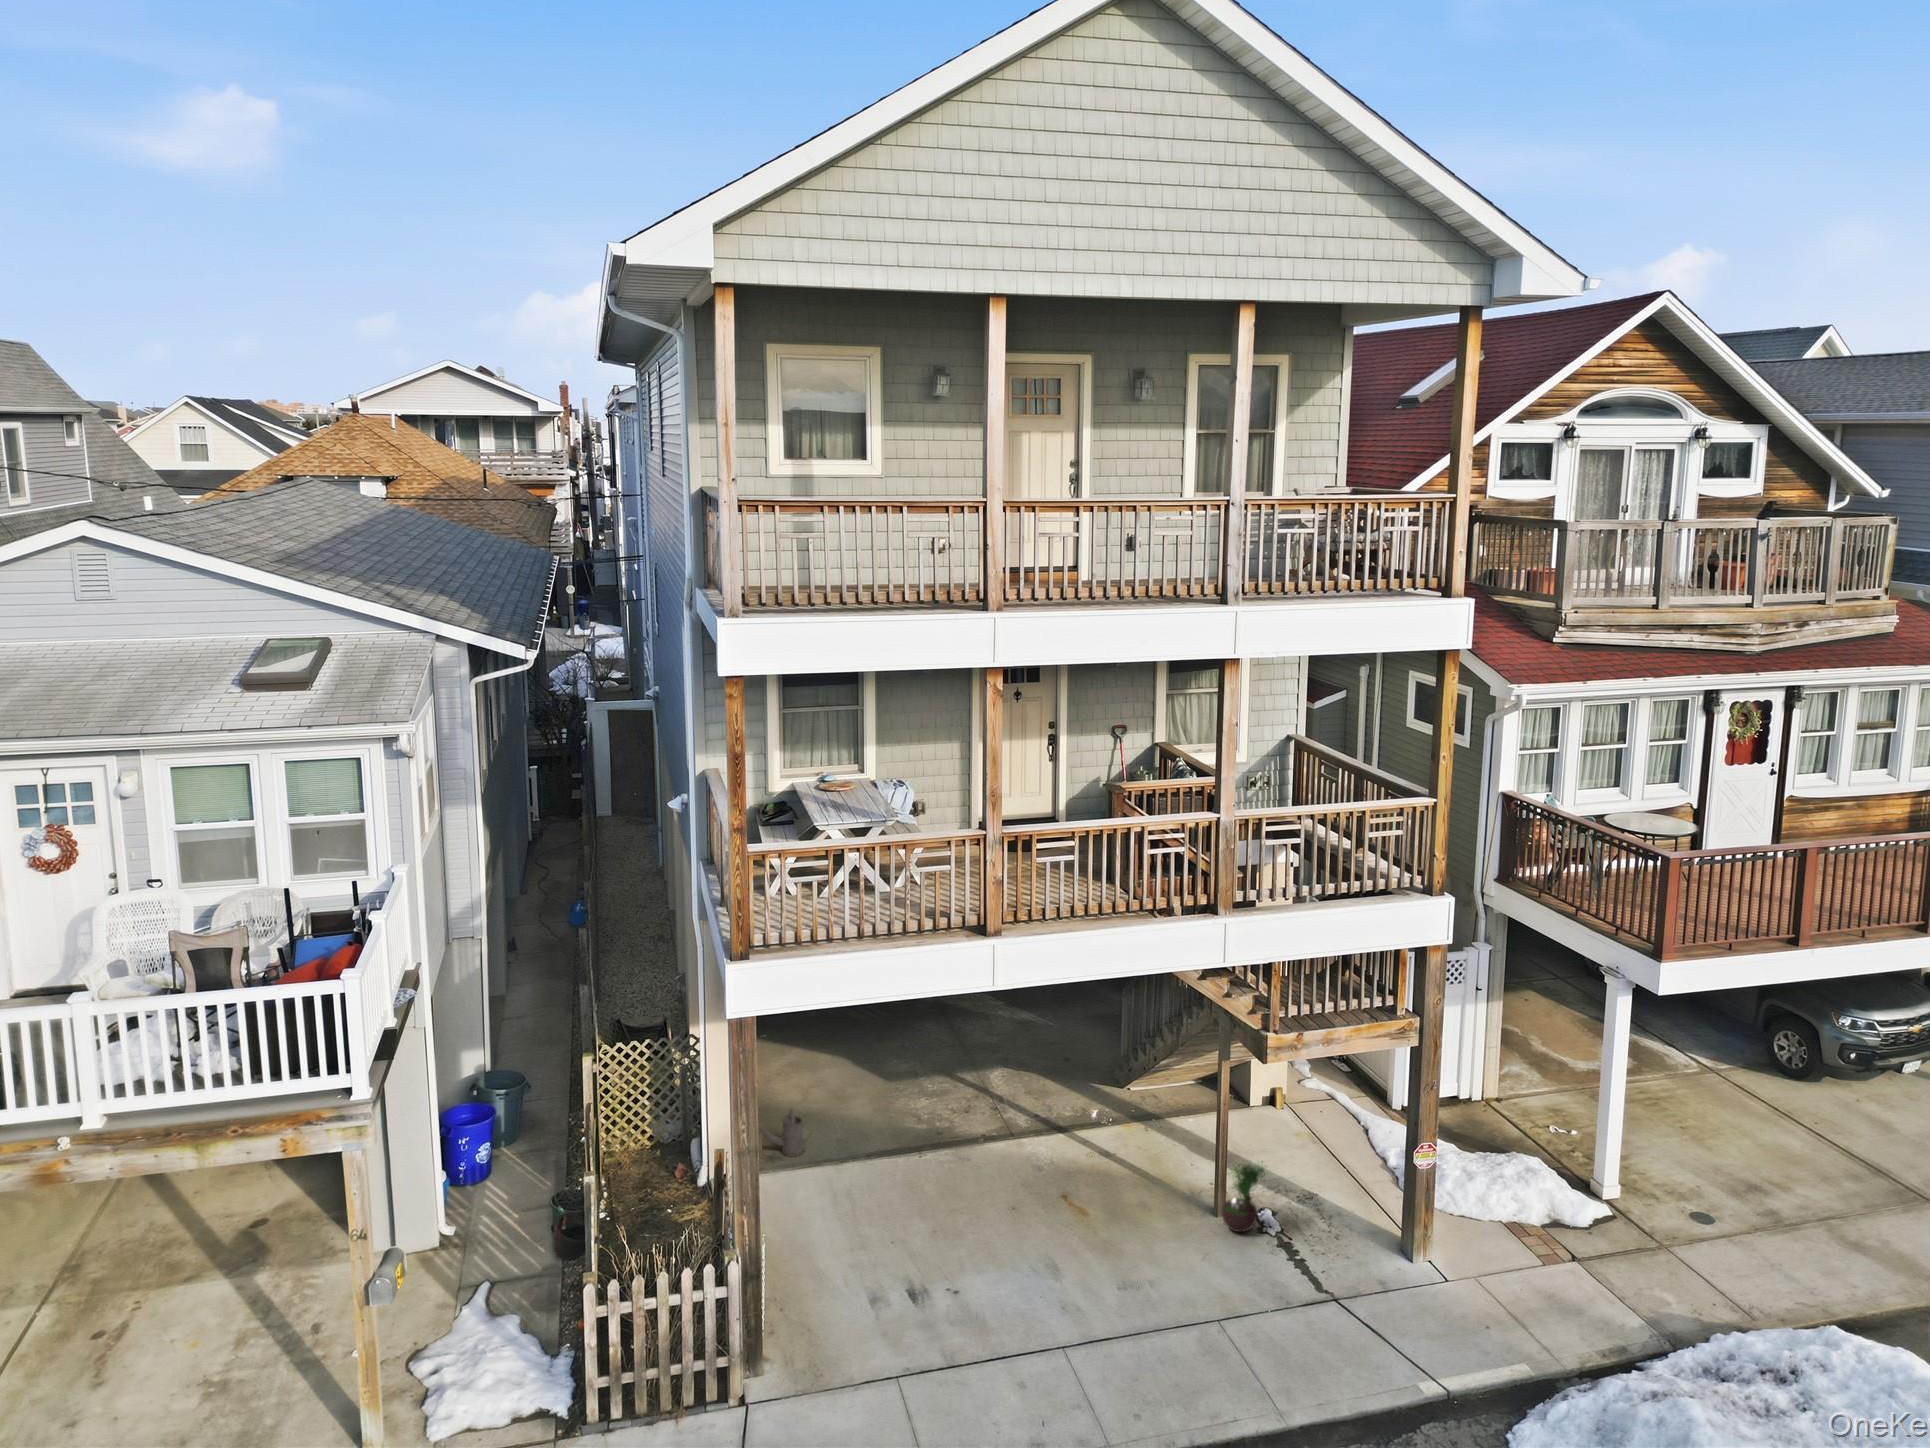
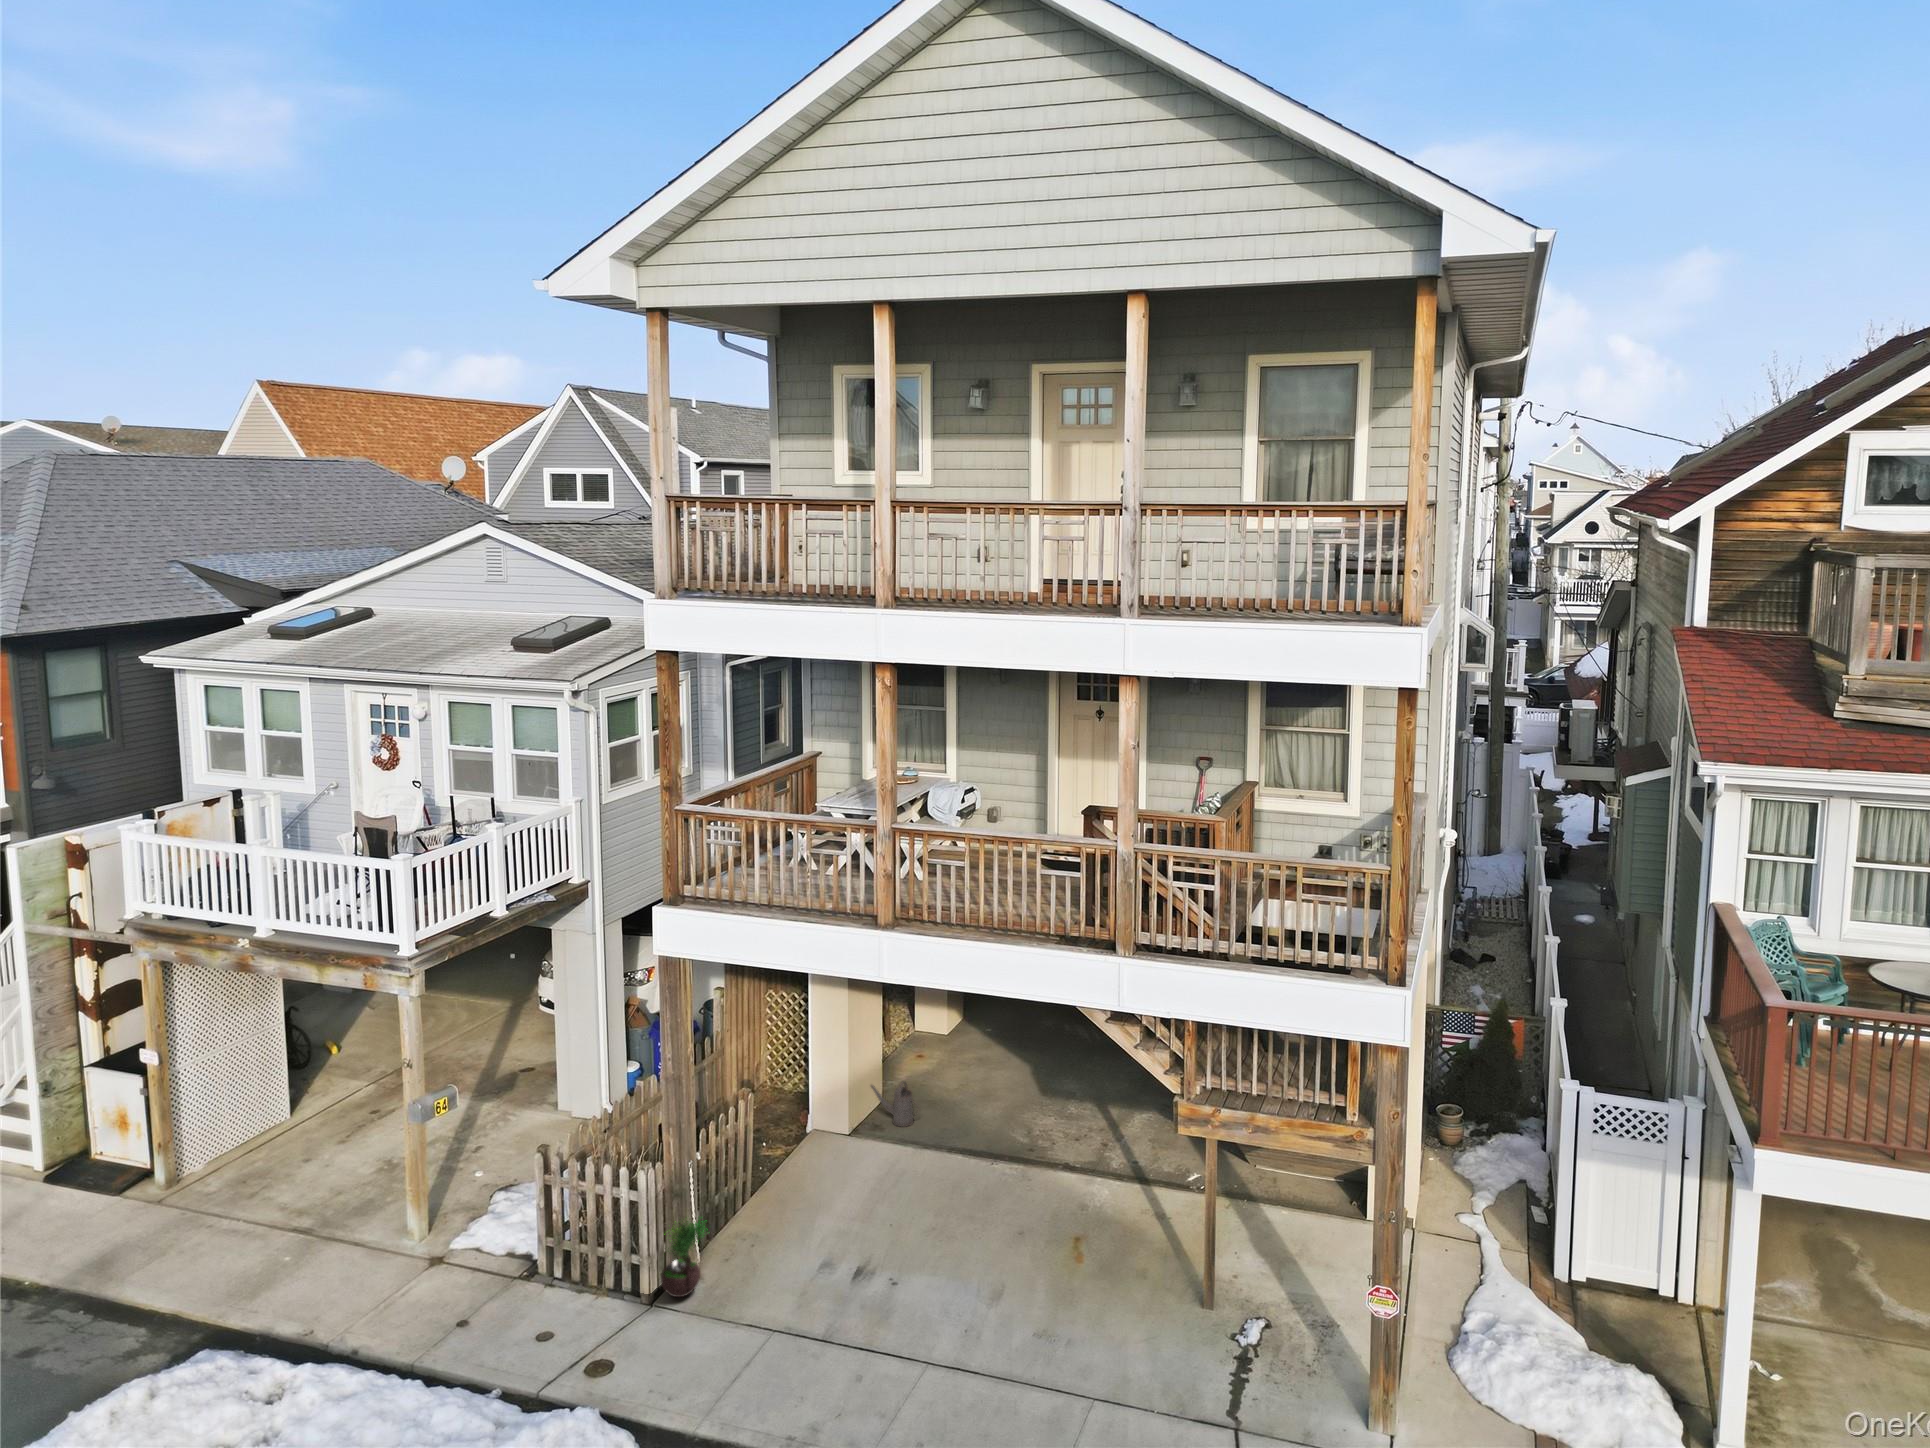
potted tree: present [1222,1160,1265,1232] -> present [661,1217,708,1297]

